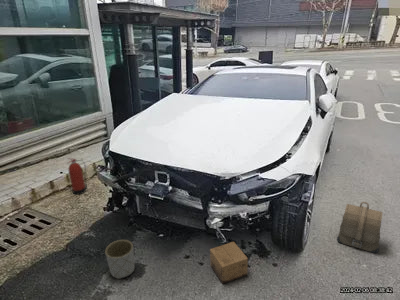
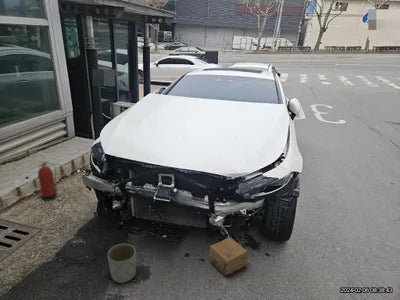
backpack: present [337,202,382,253] -> none [314,194,353,238]

